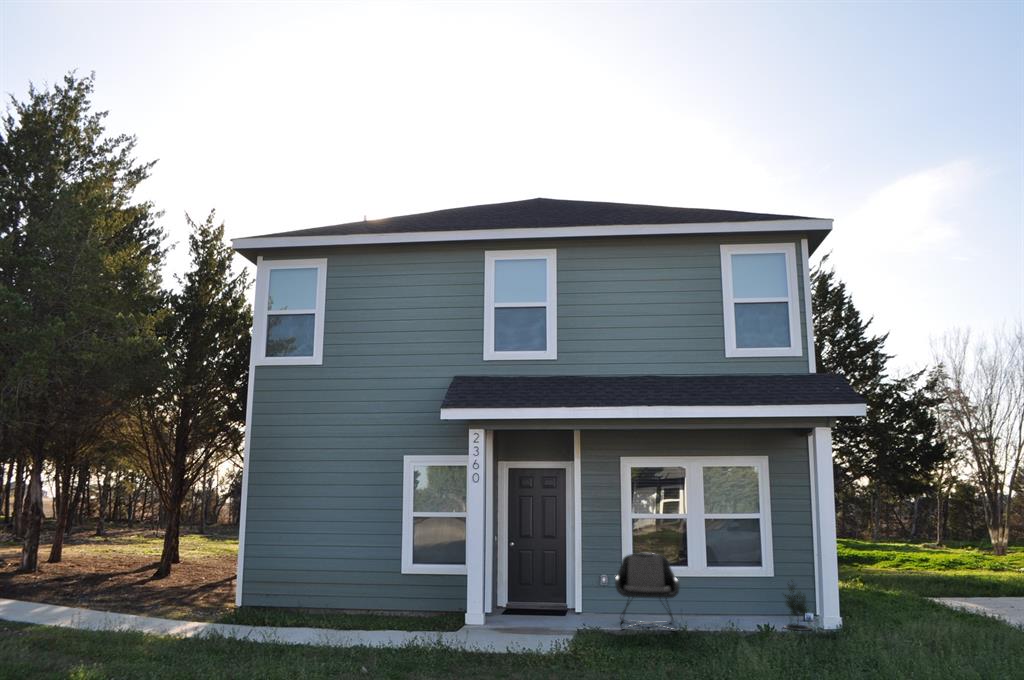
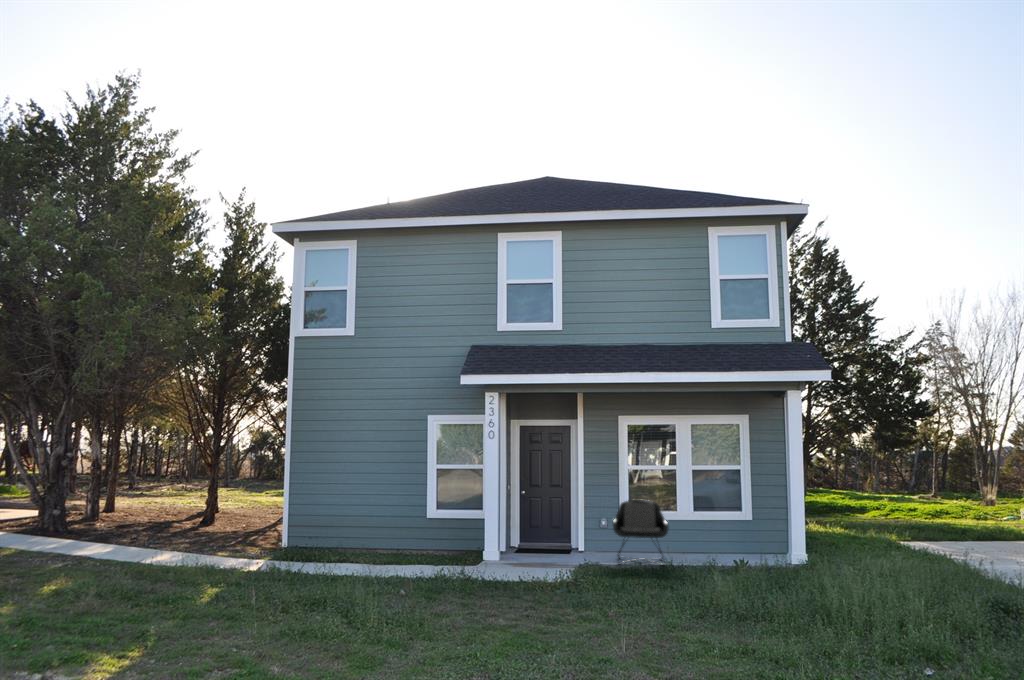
potted tree: present [783,581,811,631] -> none [757,521,783,565]

